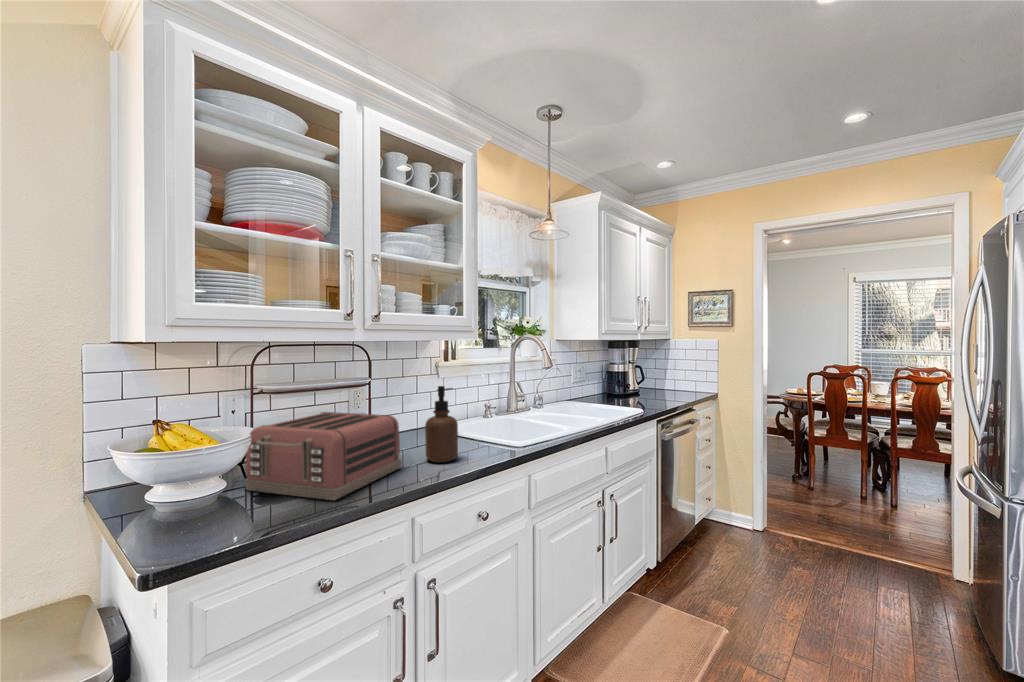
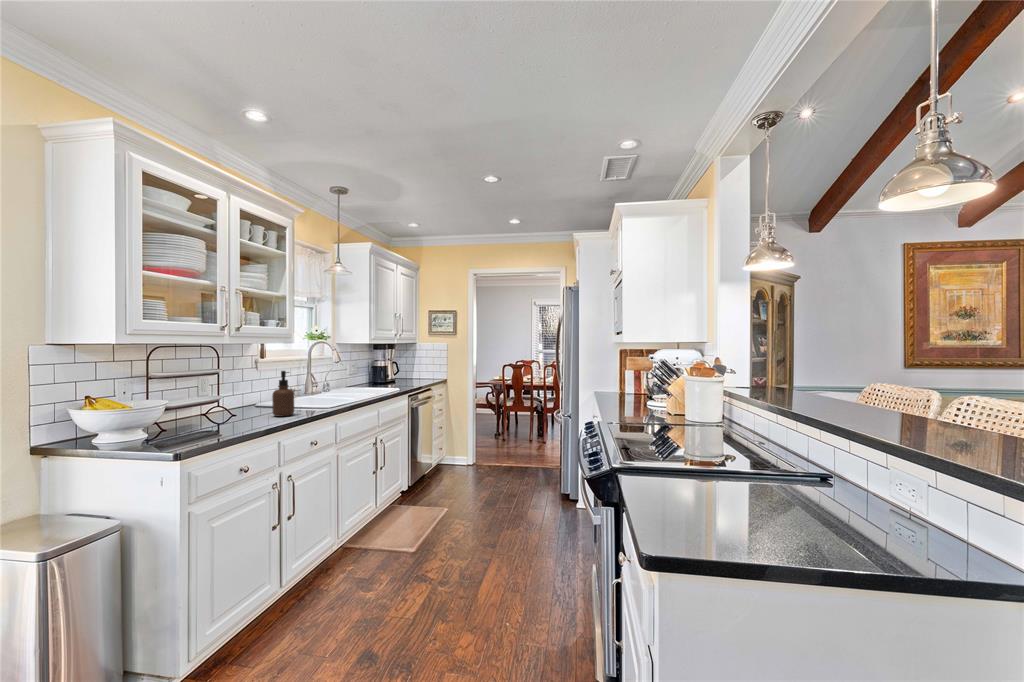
toaster: present [245,412,402,500] -> none [165,388,262,434]

